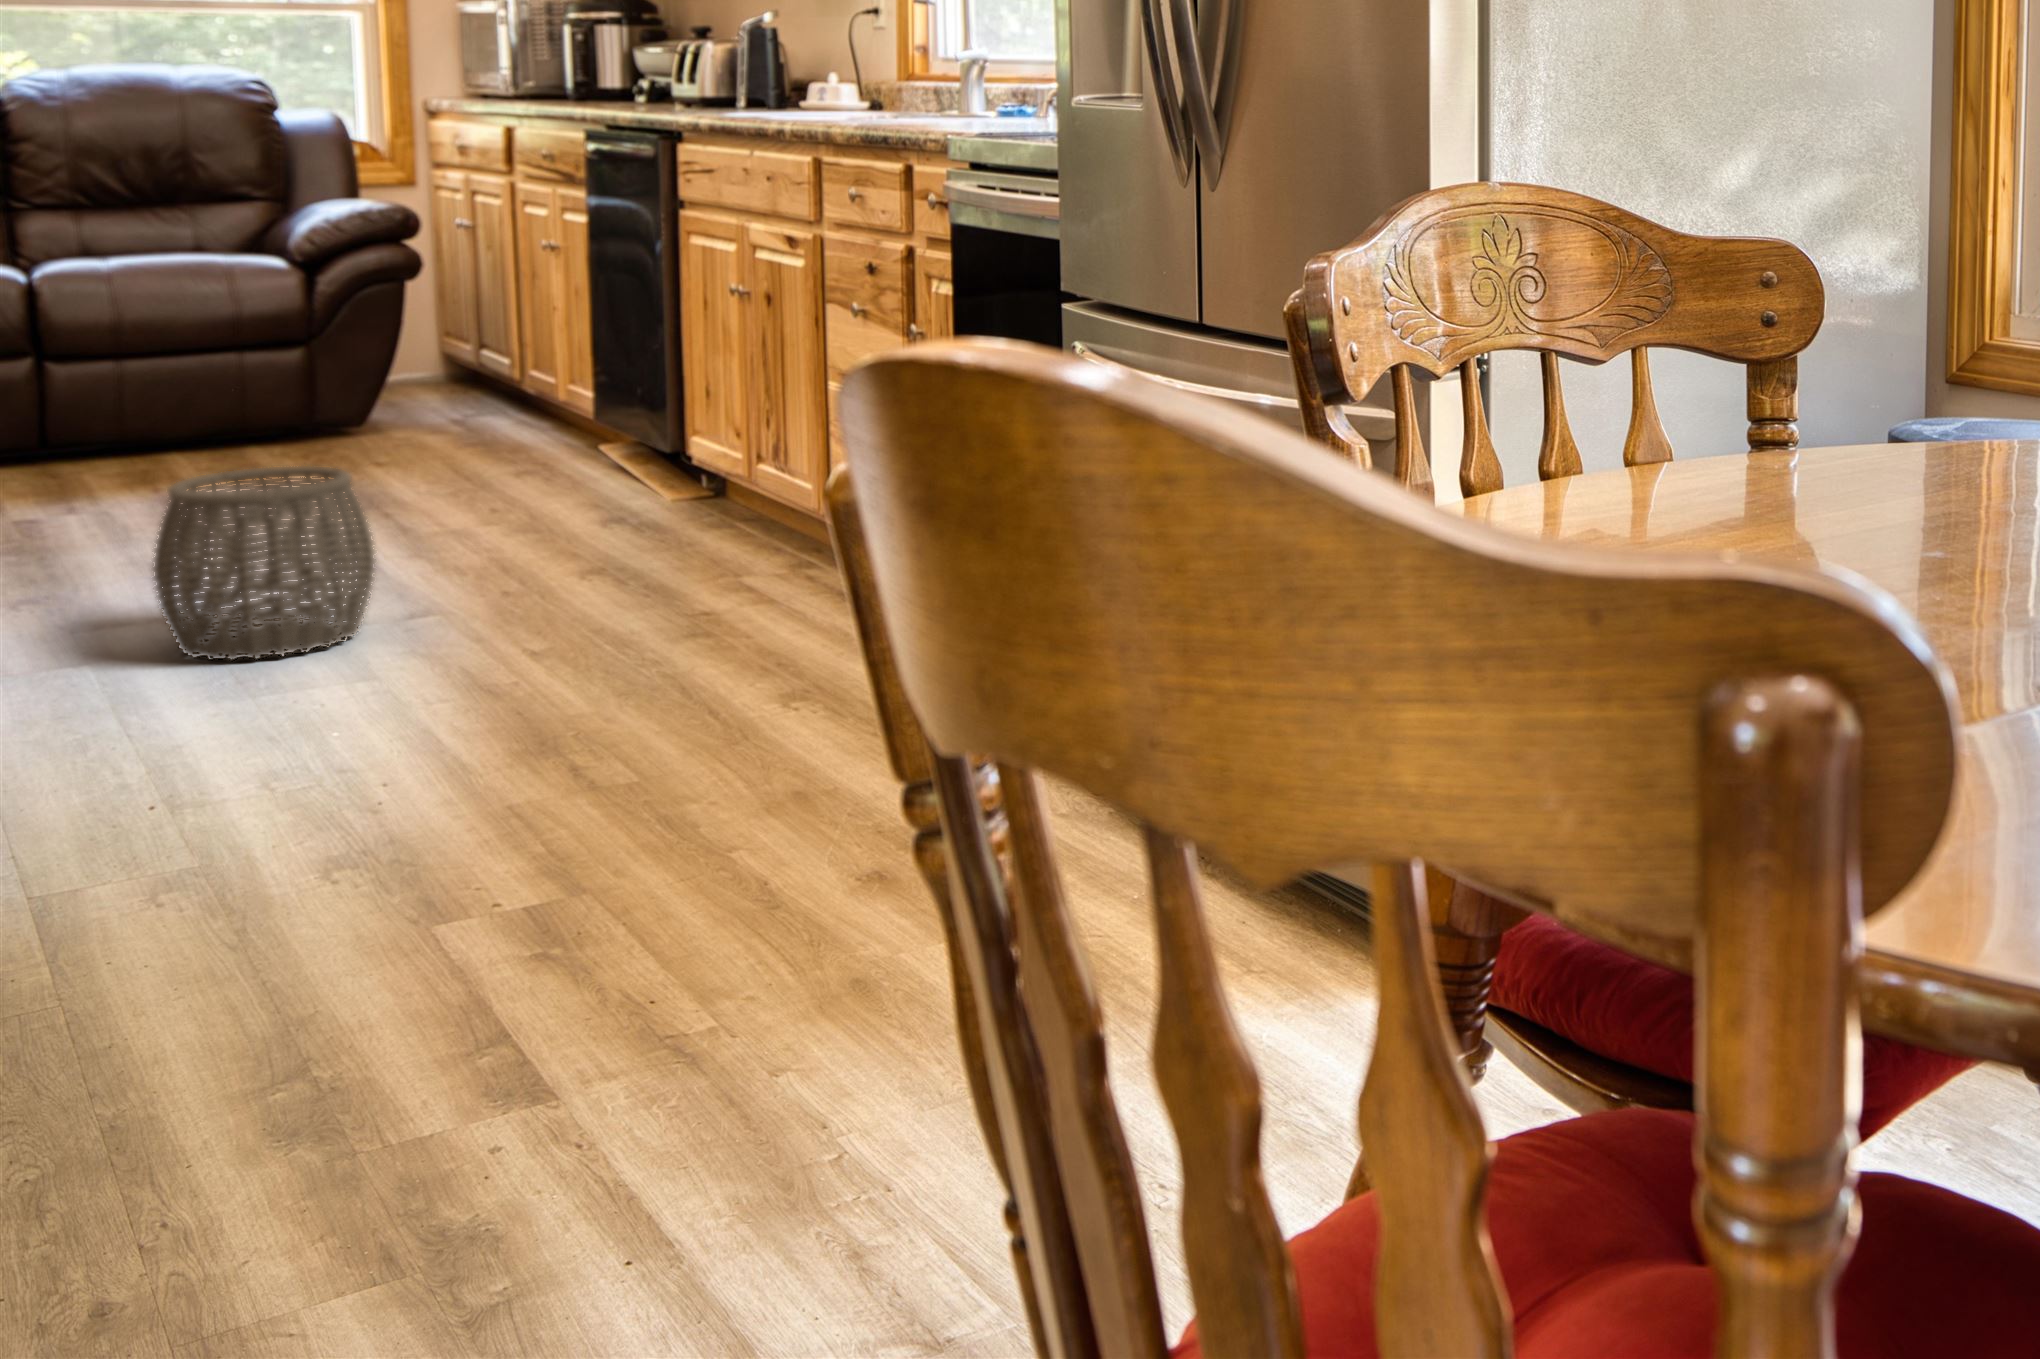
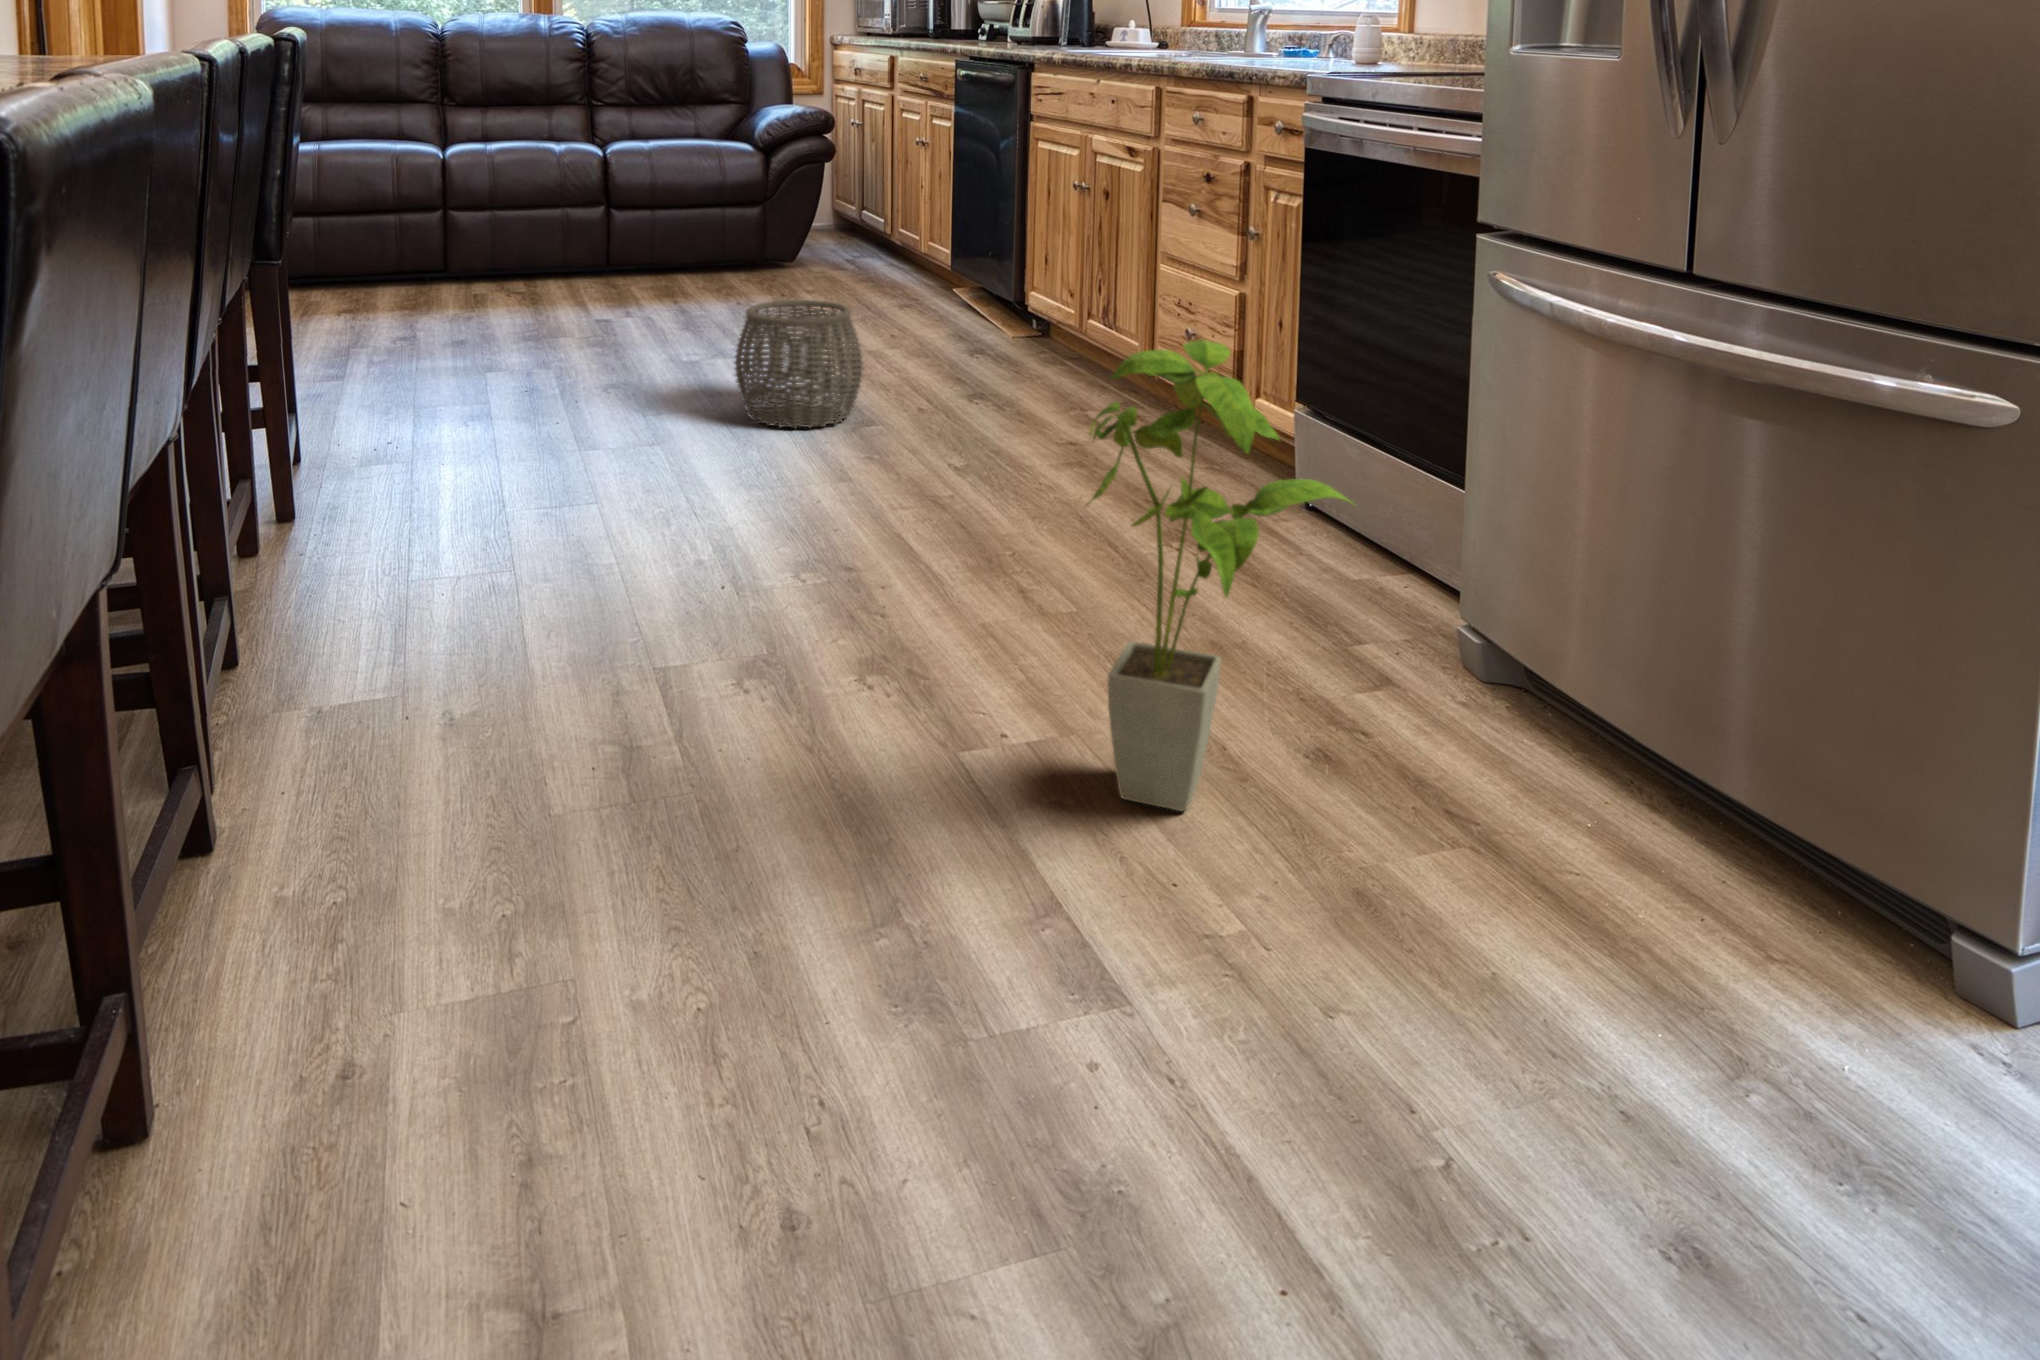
house plant: none [476,439,853,1079] -> present [1087,340,1353,811]

